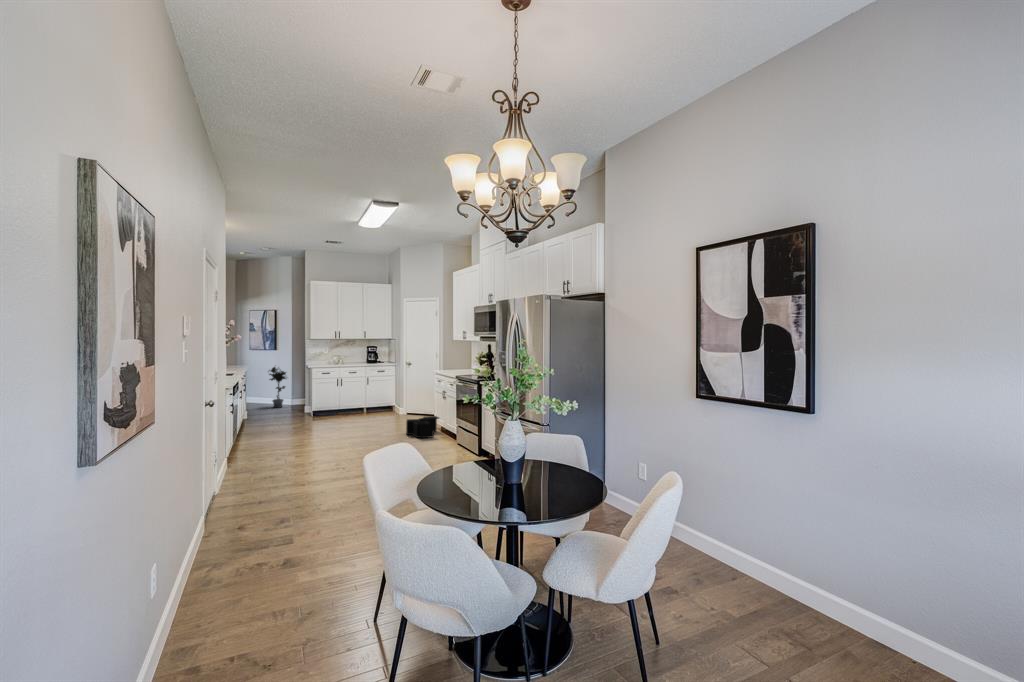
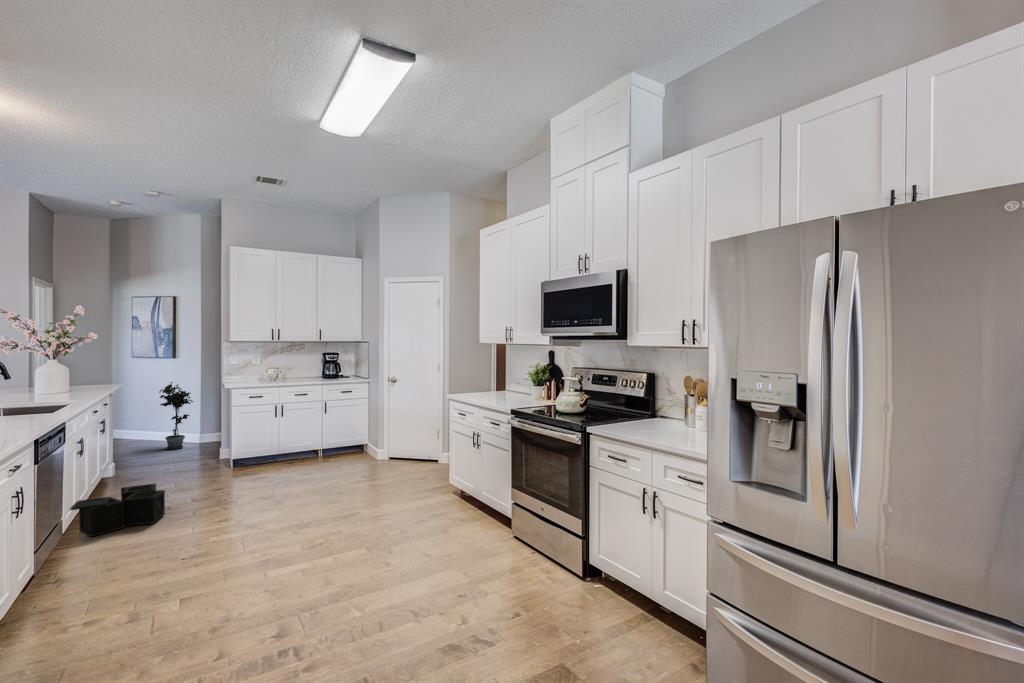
storage bin: present [406,416,439,438] -> present [70,484,165,537]

